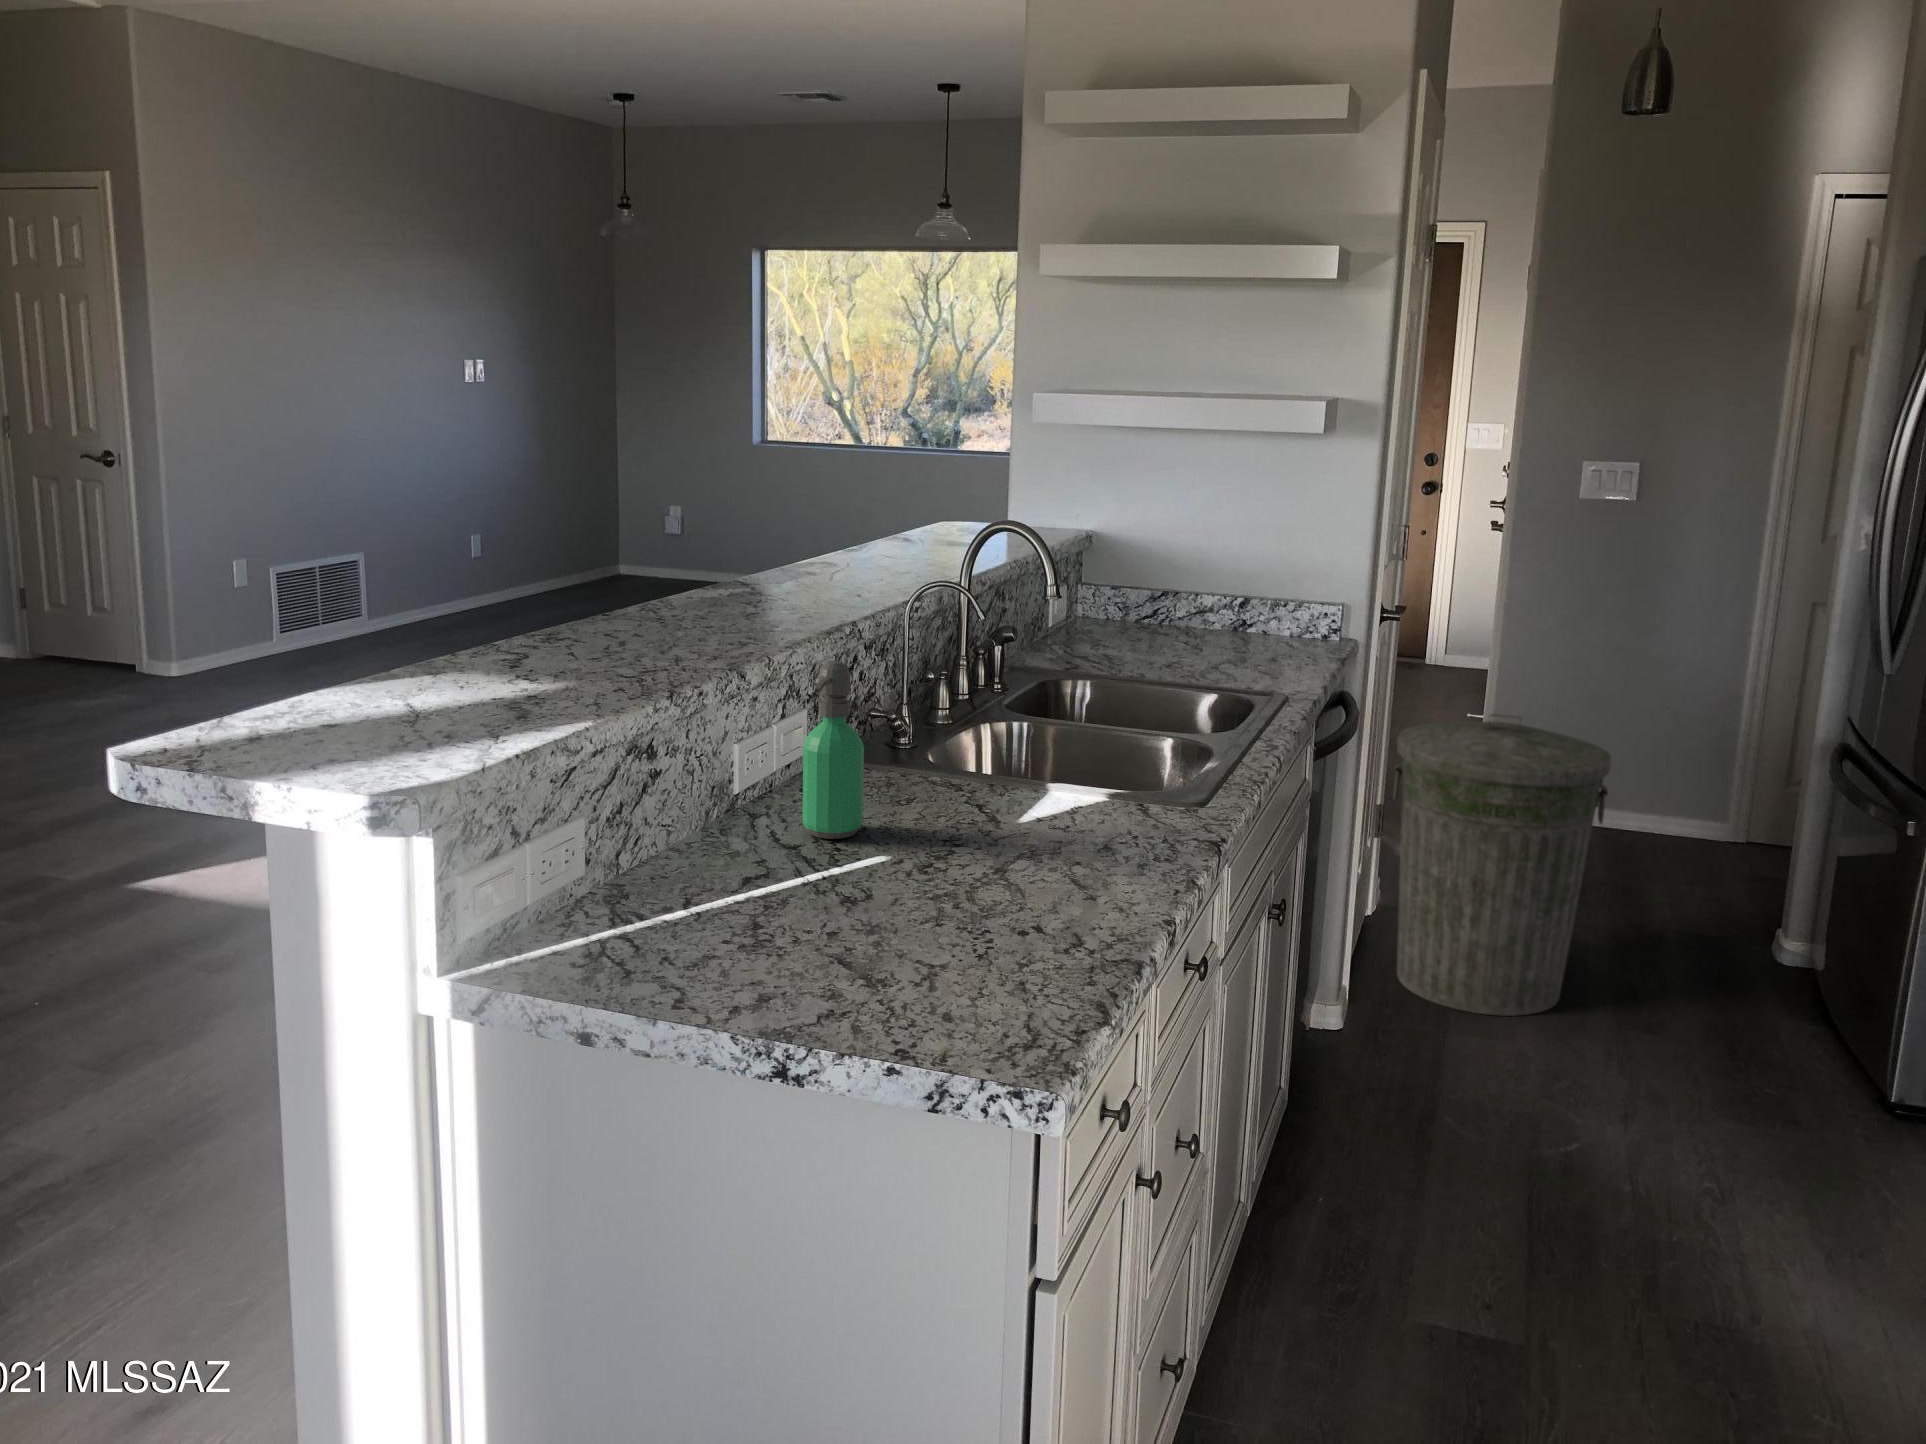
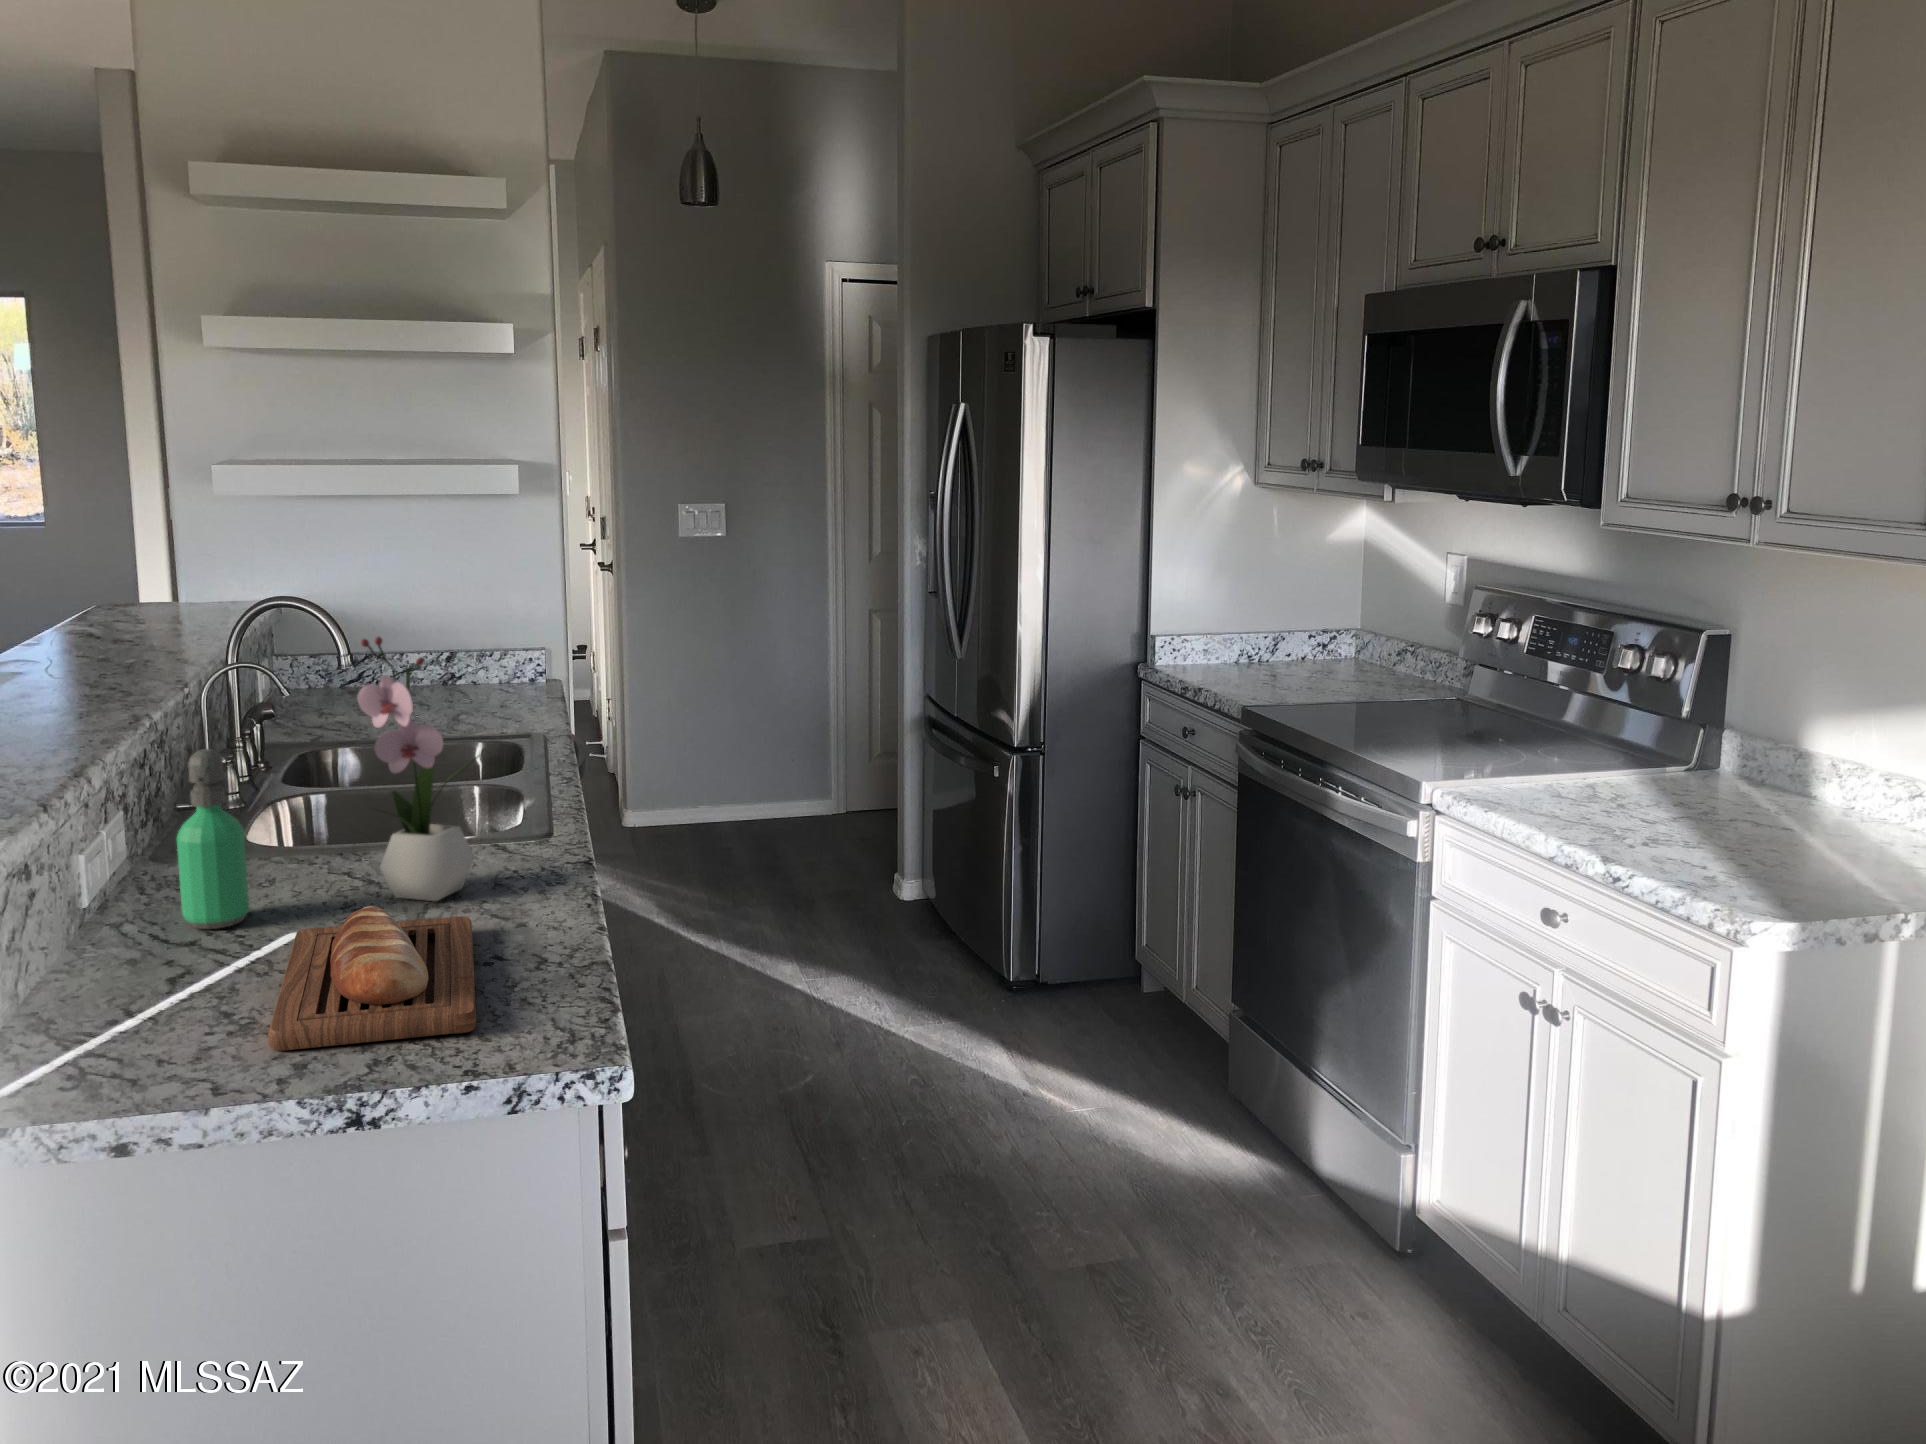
flower arrangement: none [977,566,1106,854] -> present [357,637,478,901]
trash can: present [1393,714,1611,1016] -> none [596,731,778,999]
bread loaf: none [756,846,1039,1006] -> present [268,906,476,1051]

